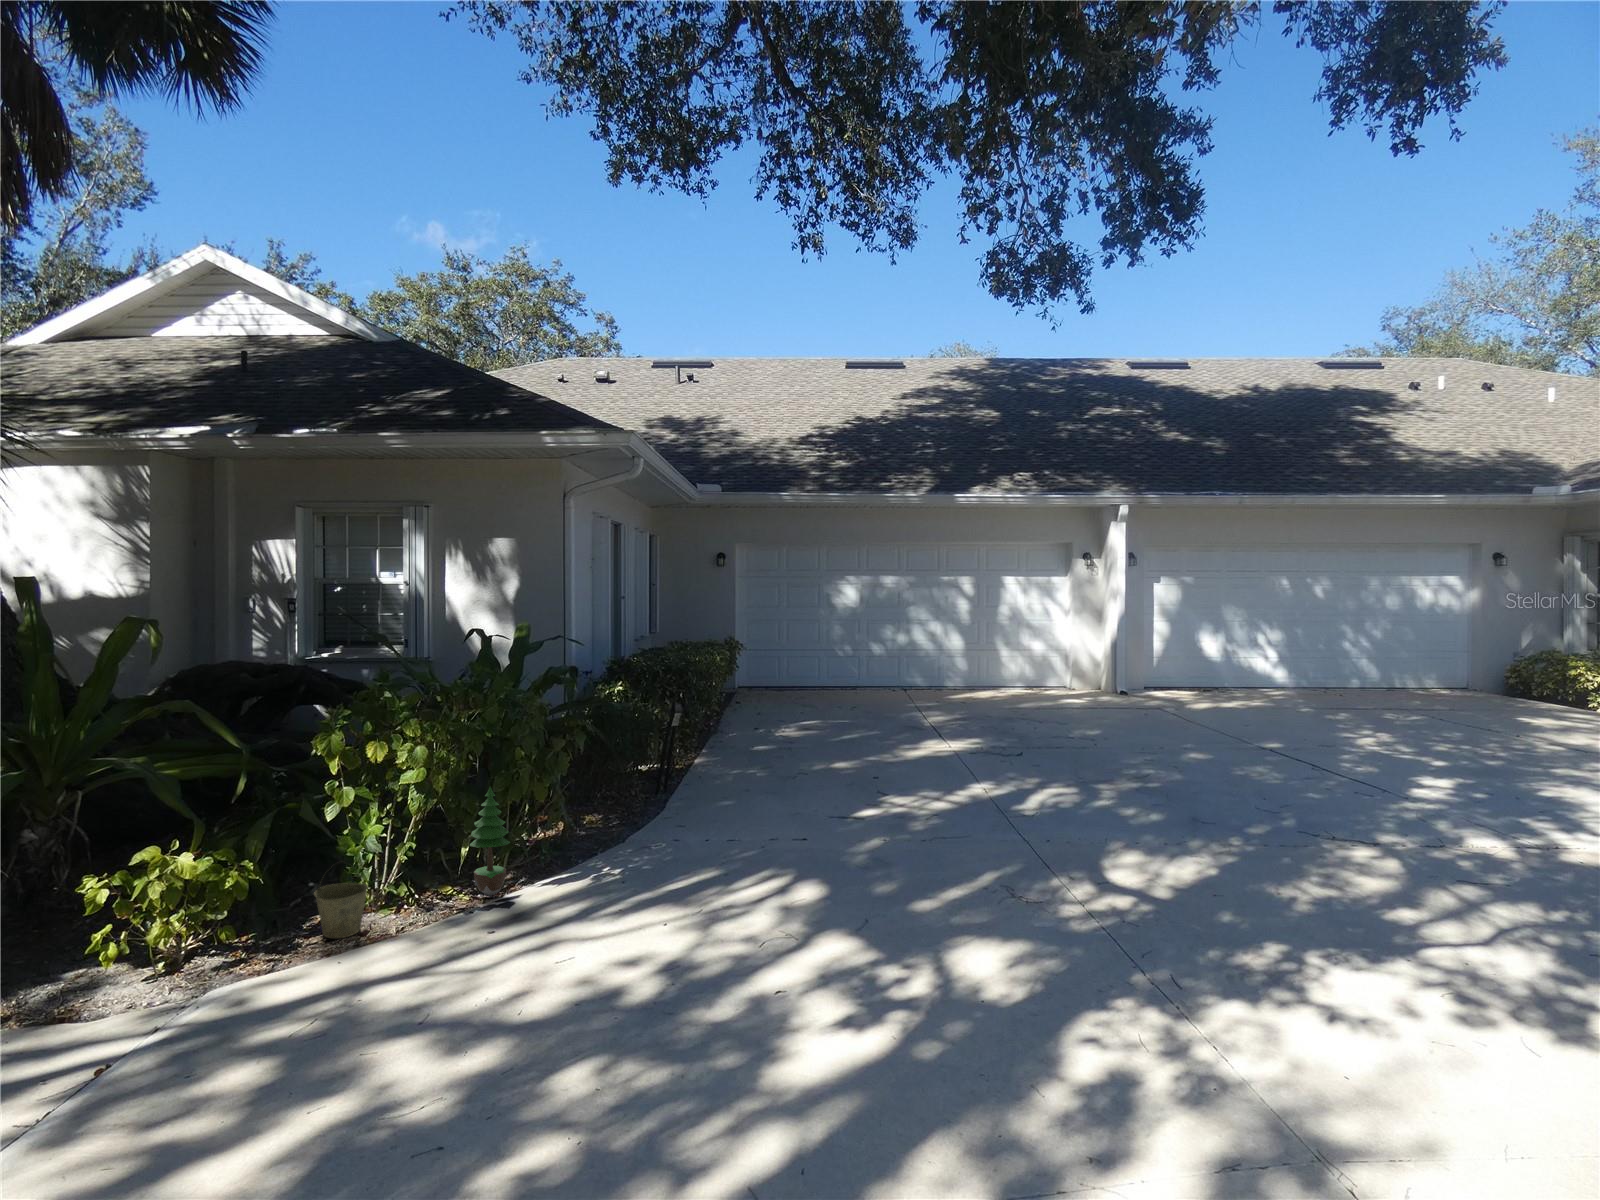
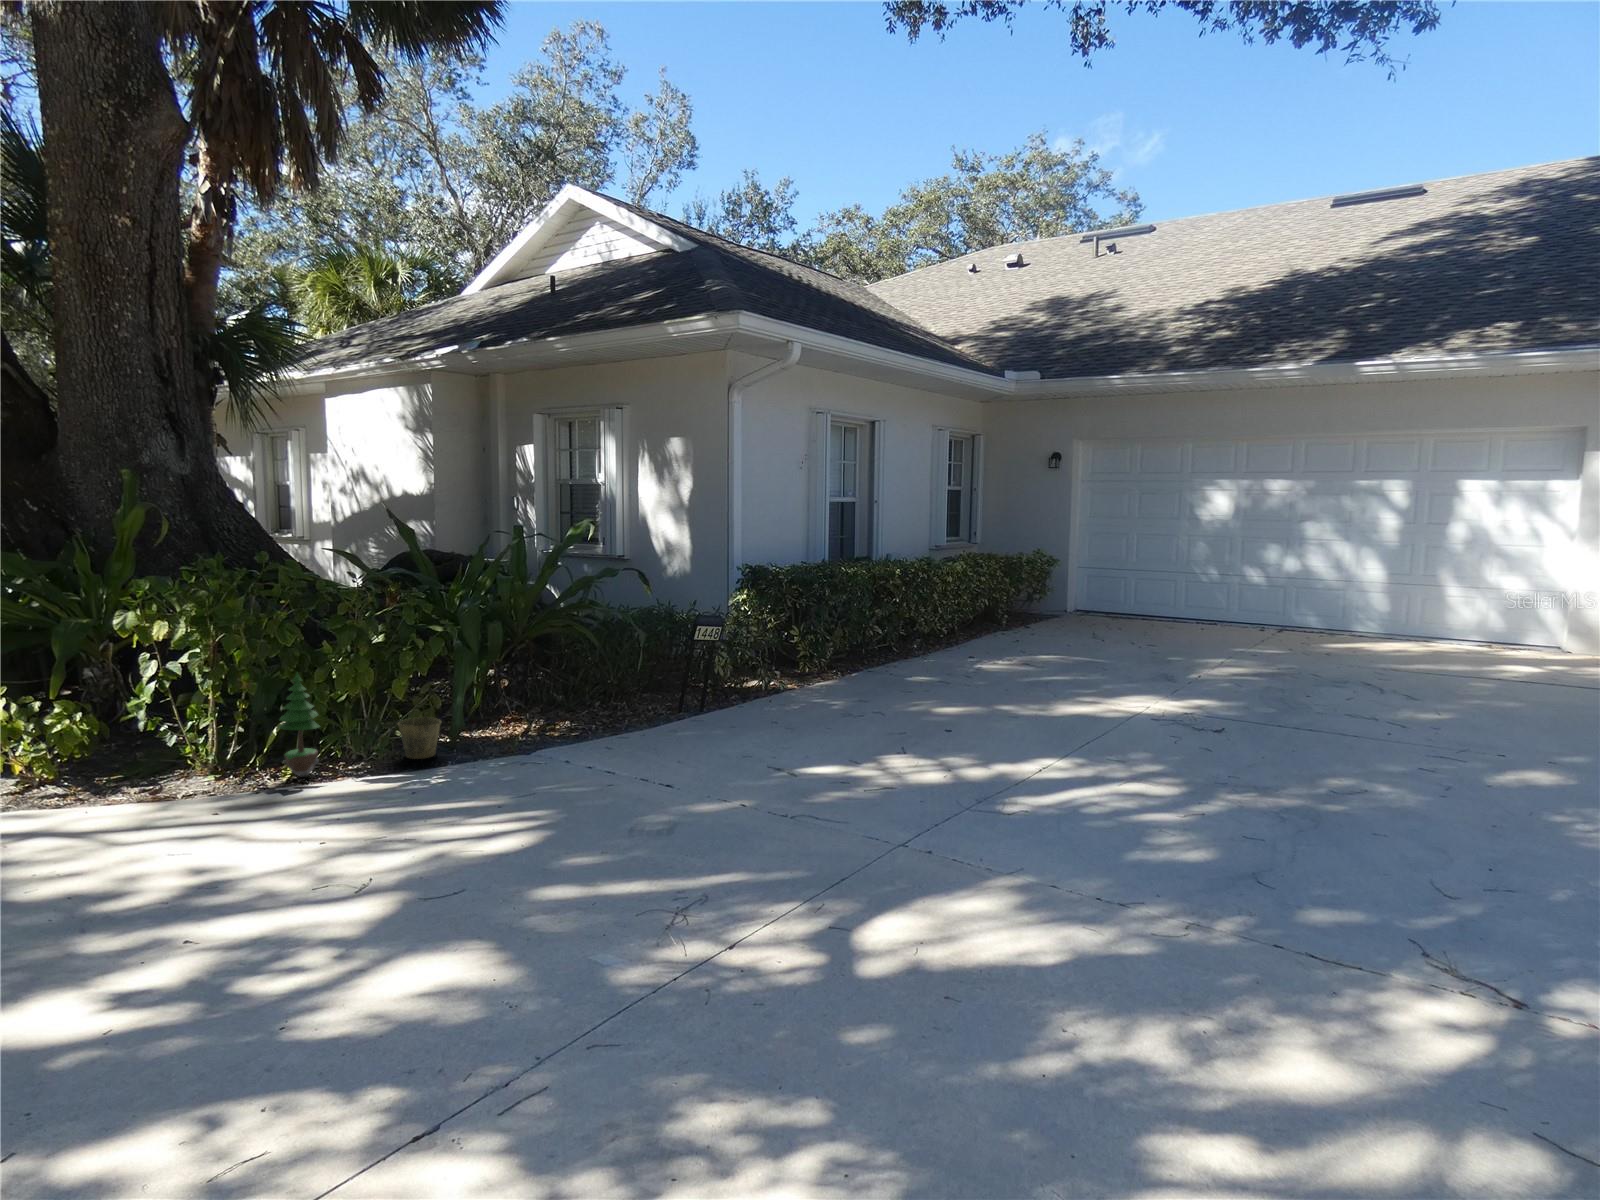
bucket: present [314,870,368,939] -> present [398,716,441,759]

